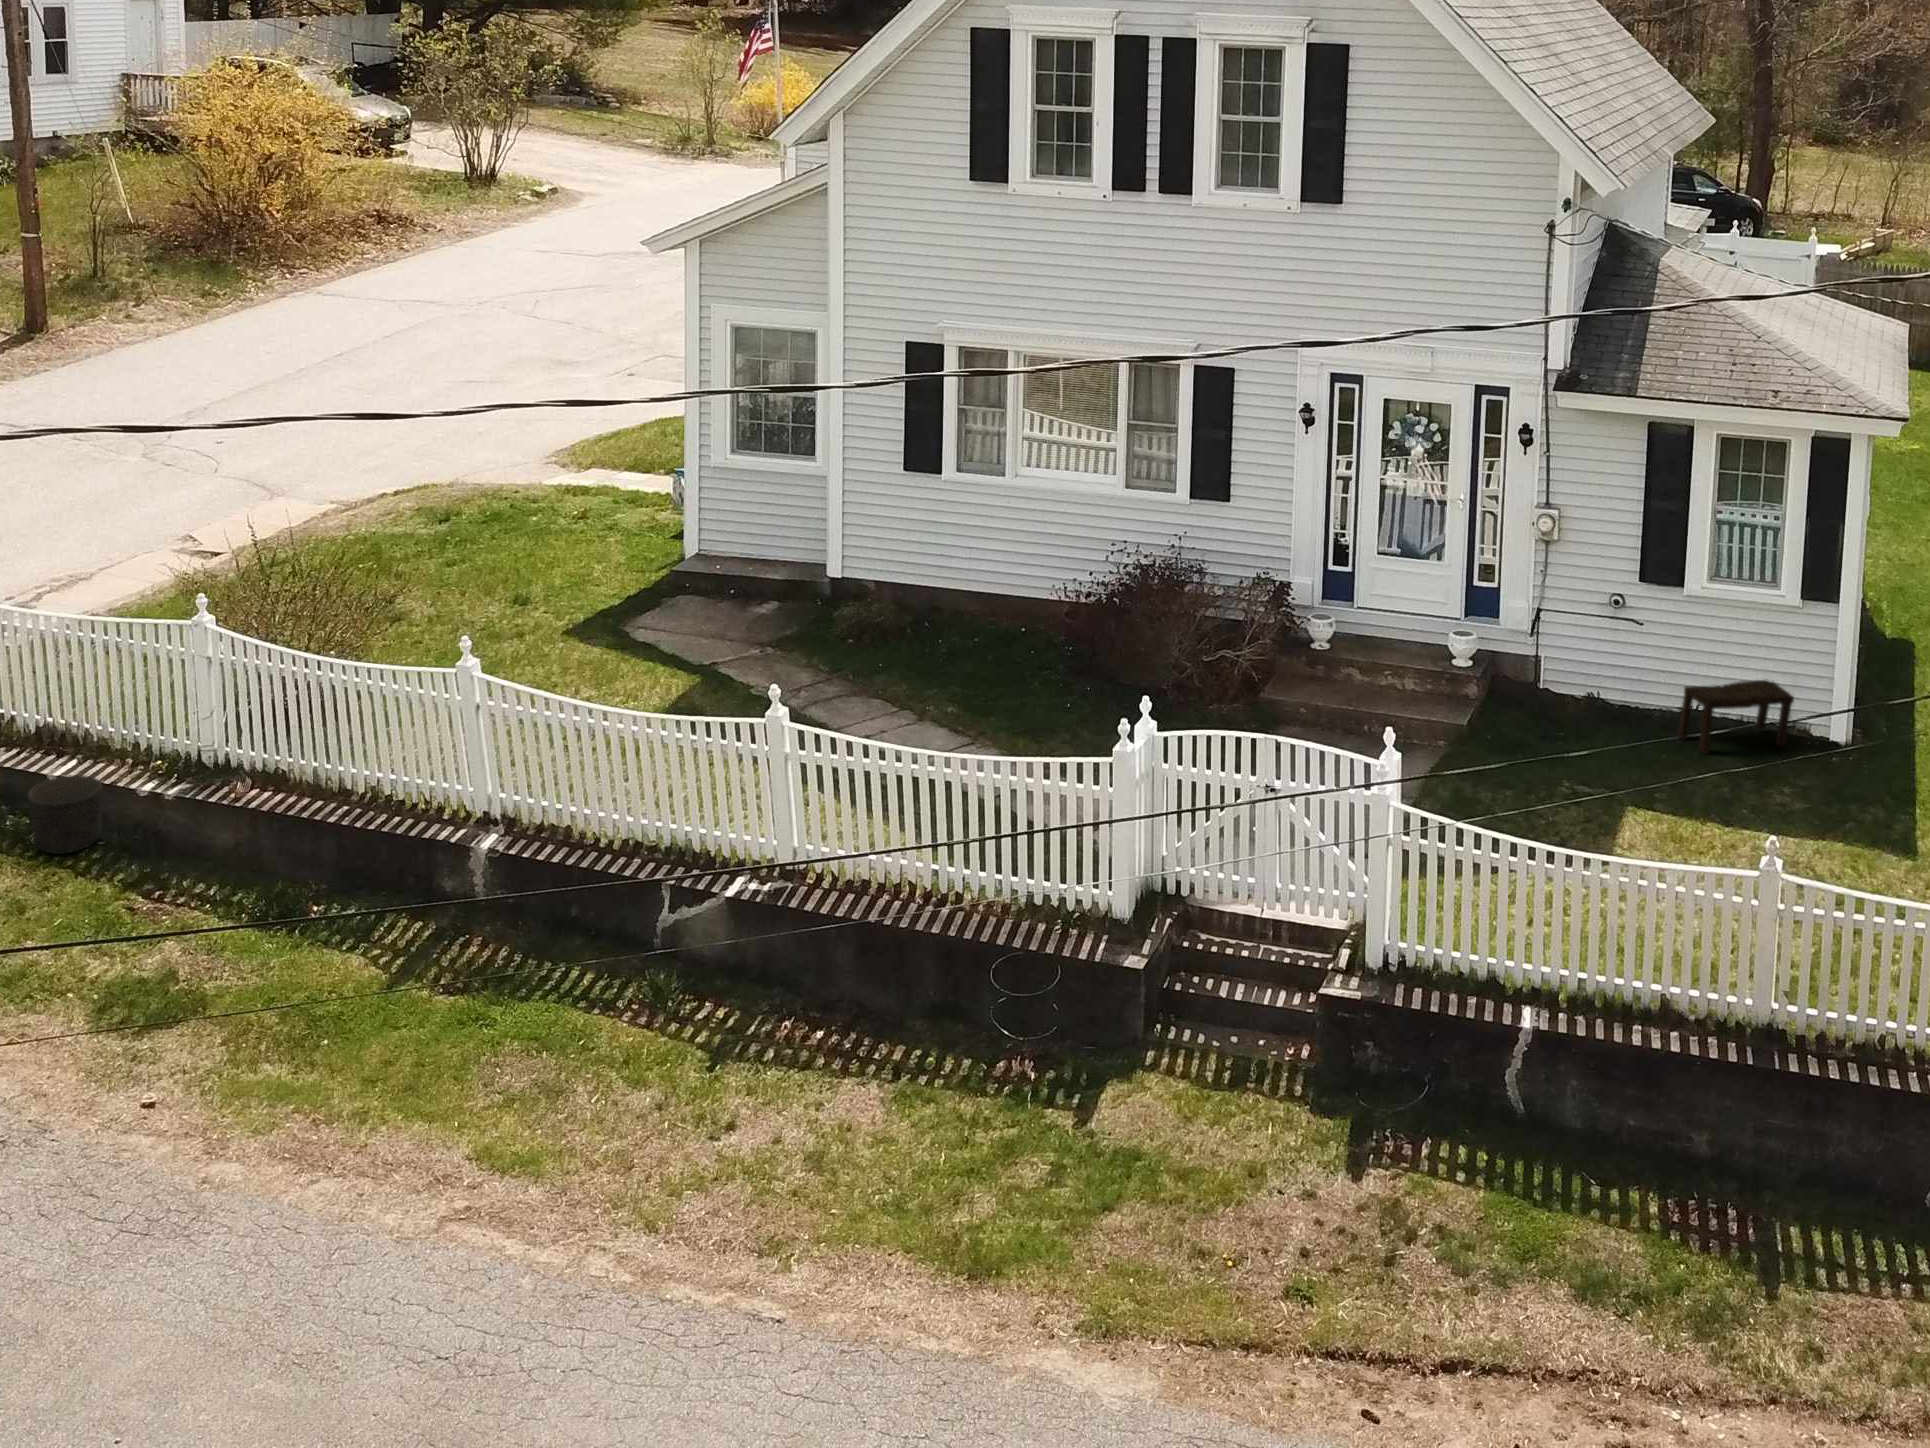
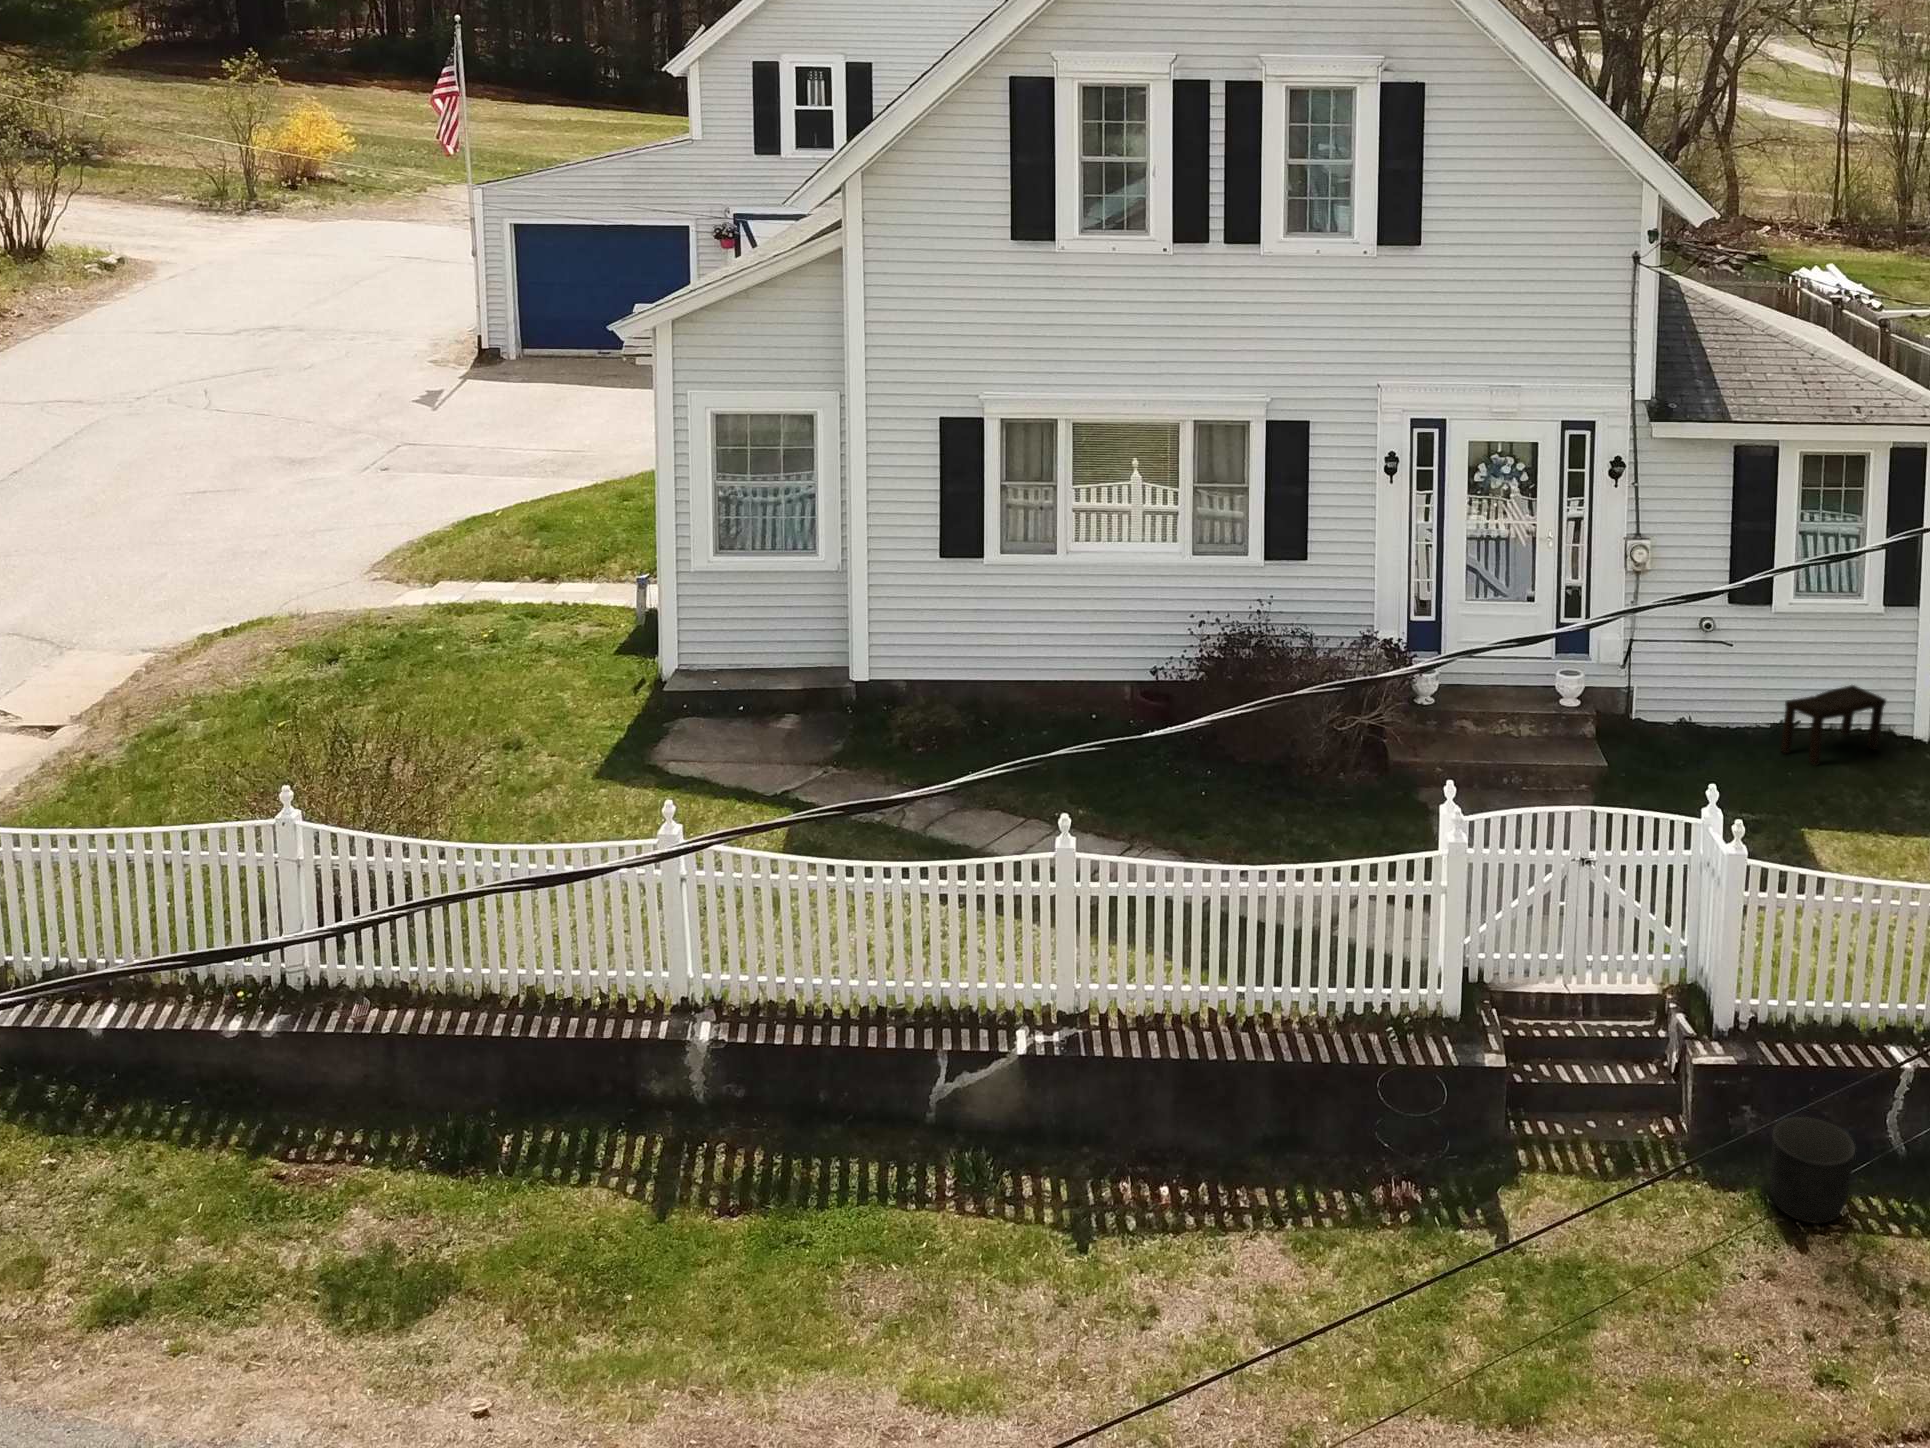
planter: present [28,775,102,854] -> present [1770,1117,1855,1223]

